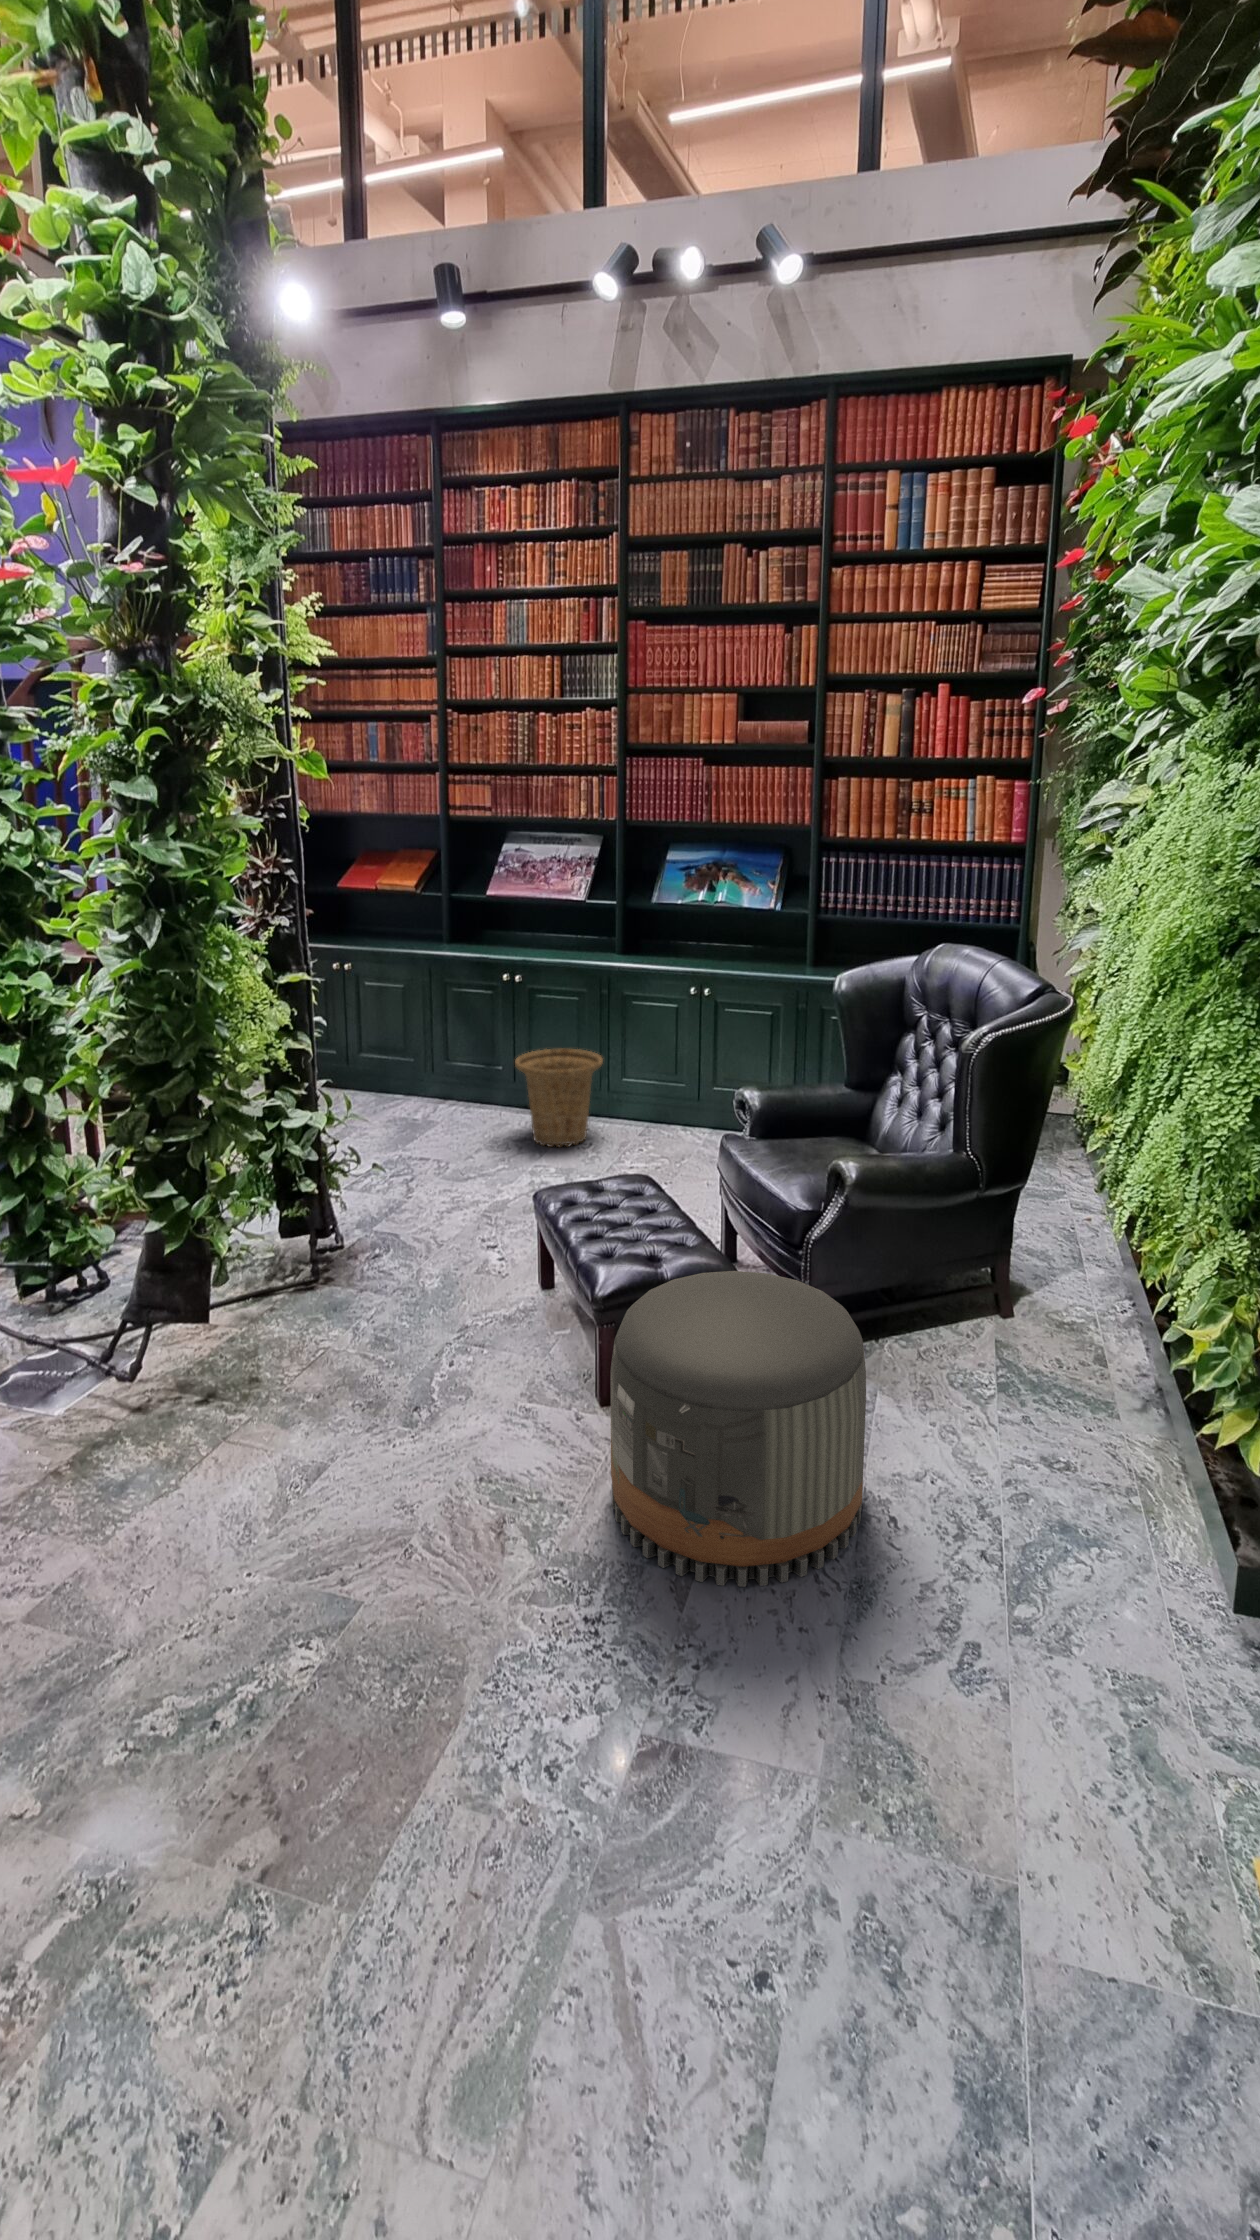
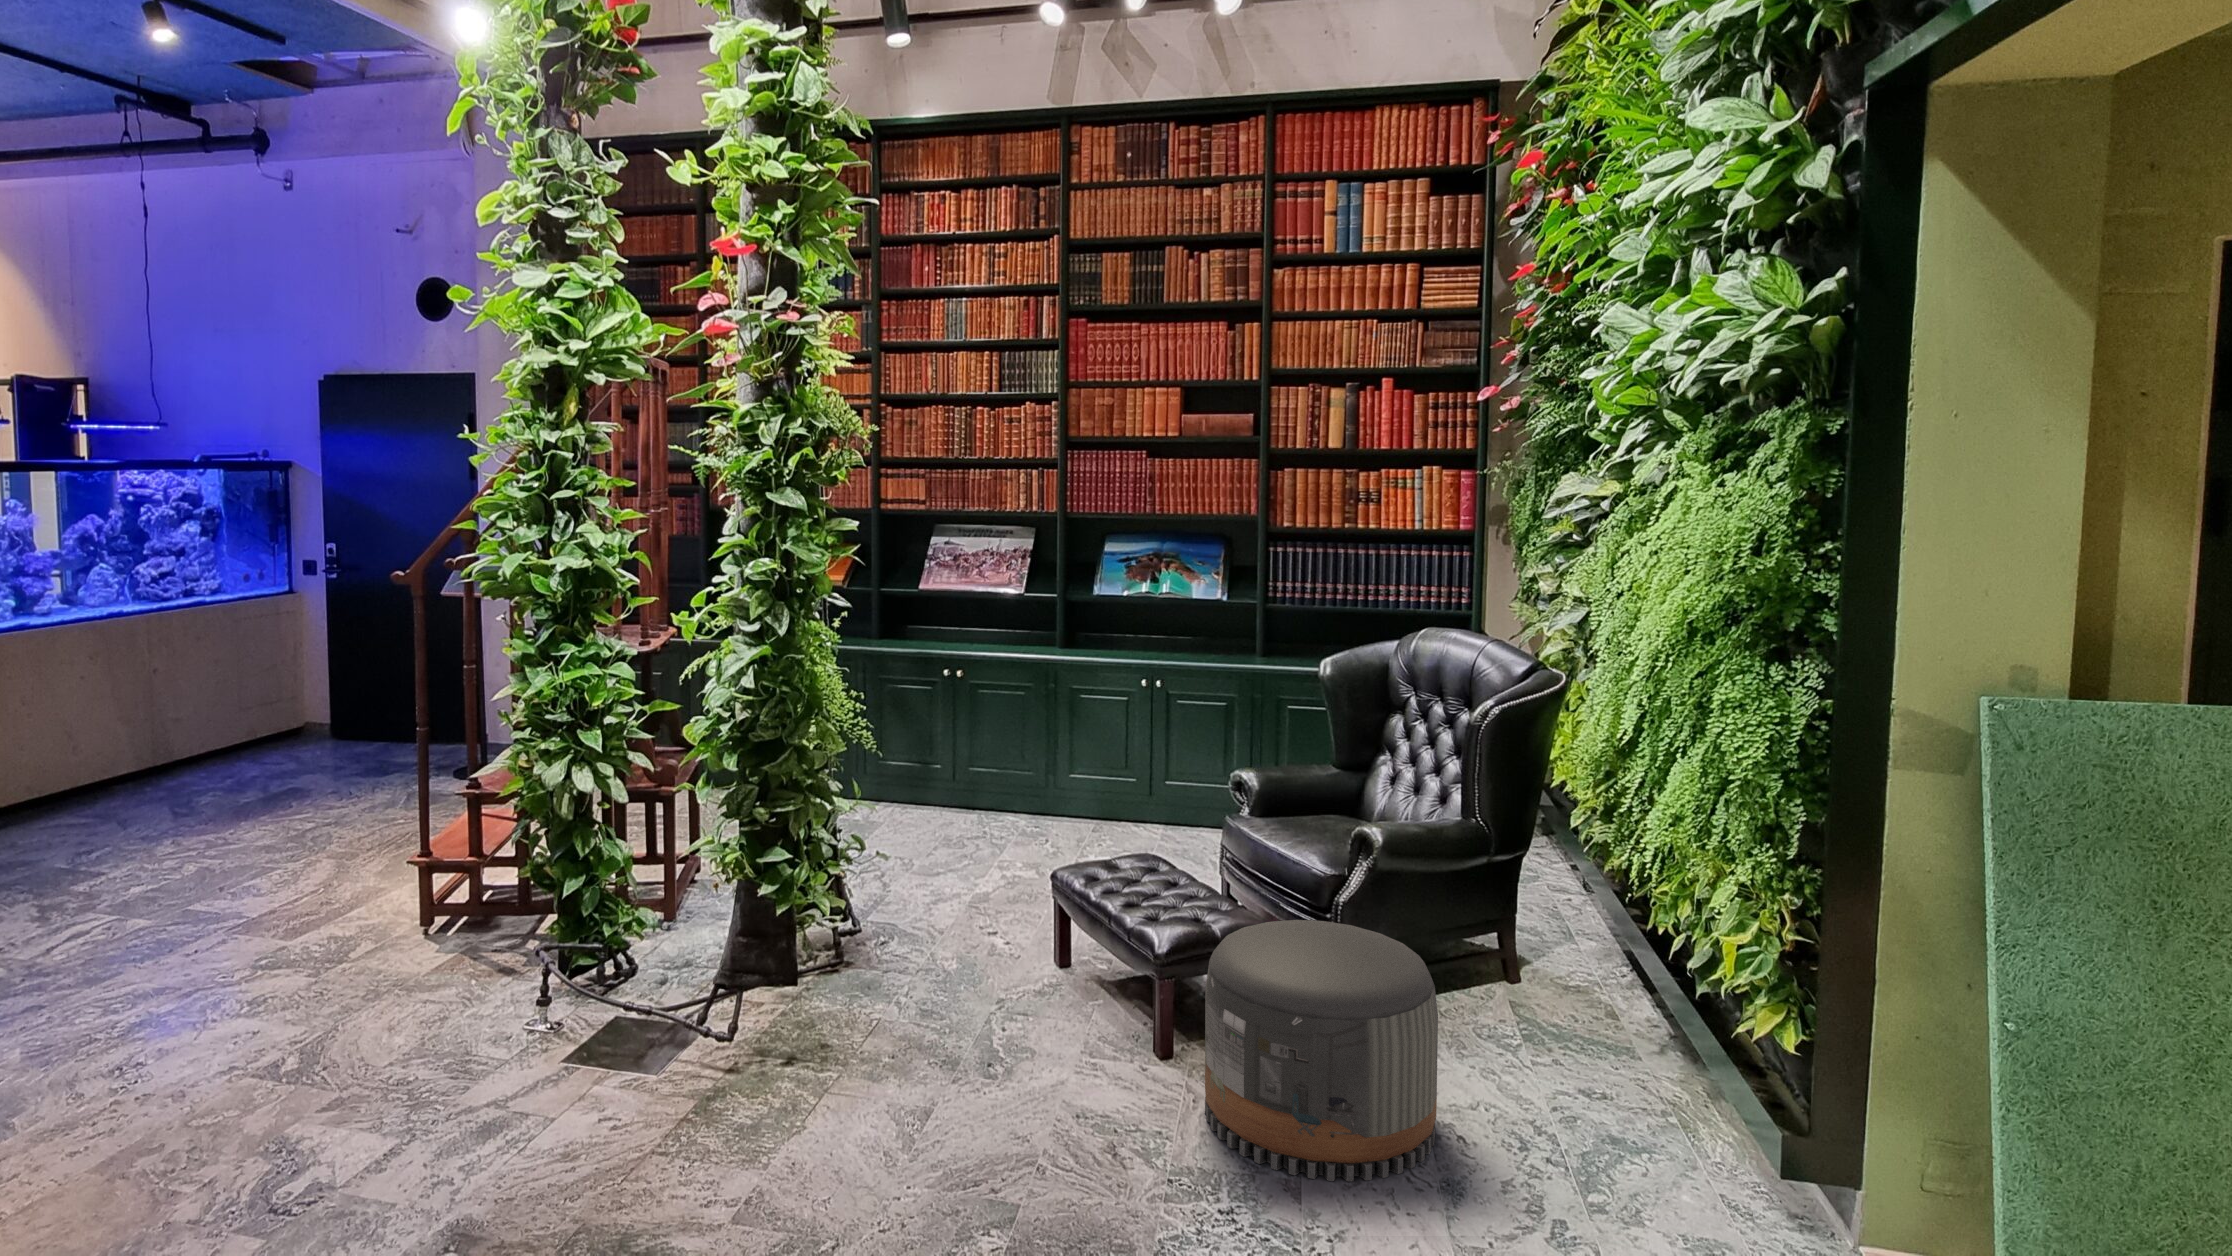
basket: present [515,1049,603,1147] -> none [967,745,1056,845]

